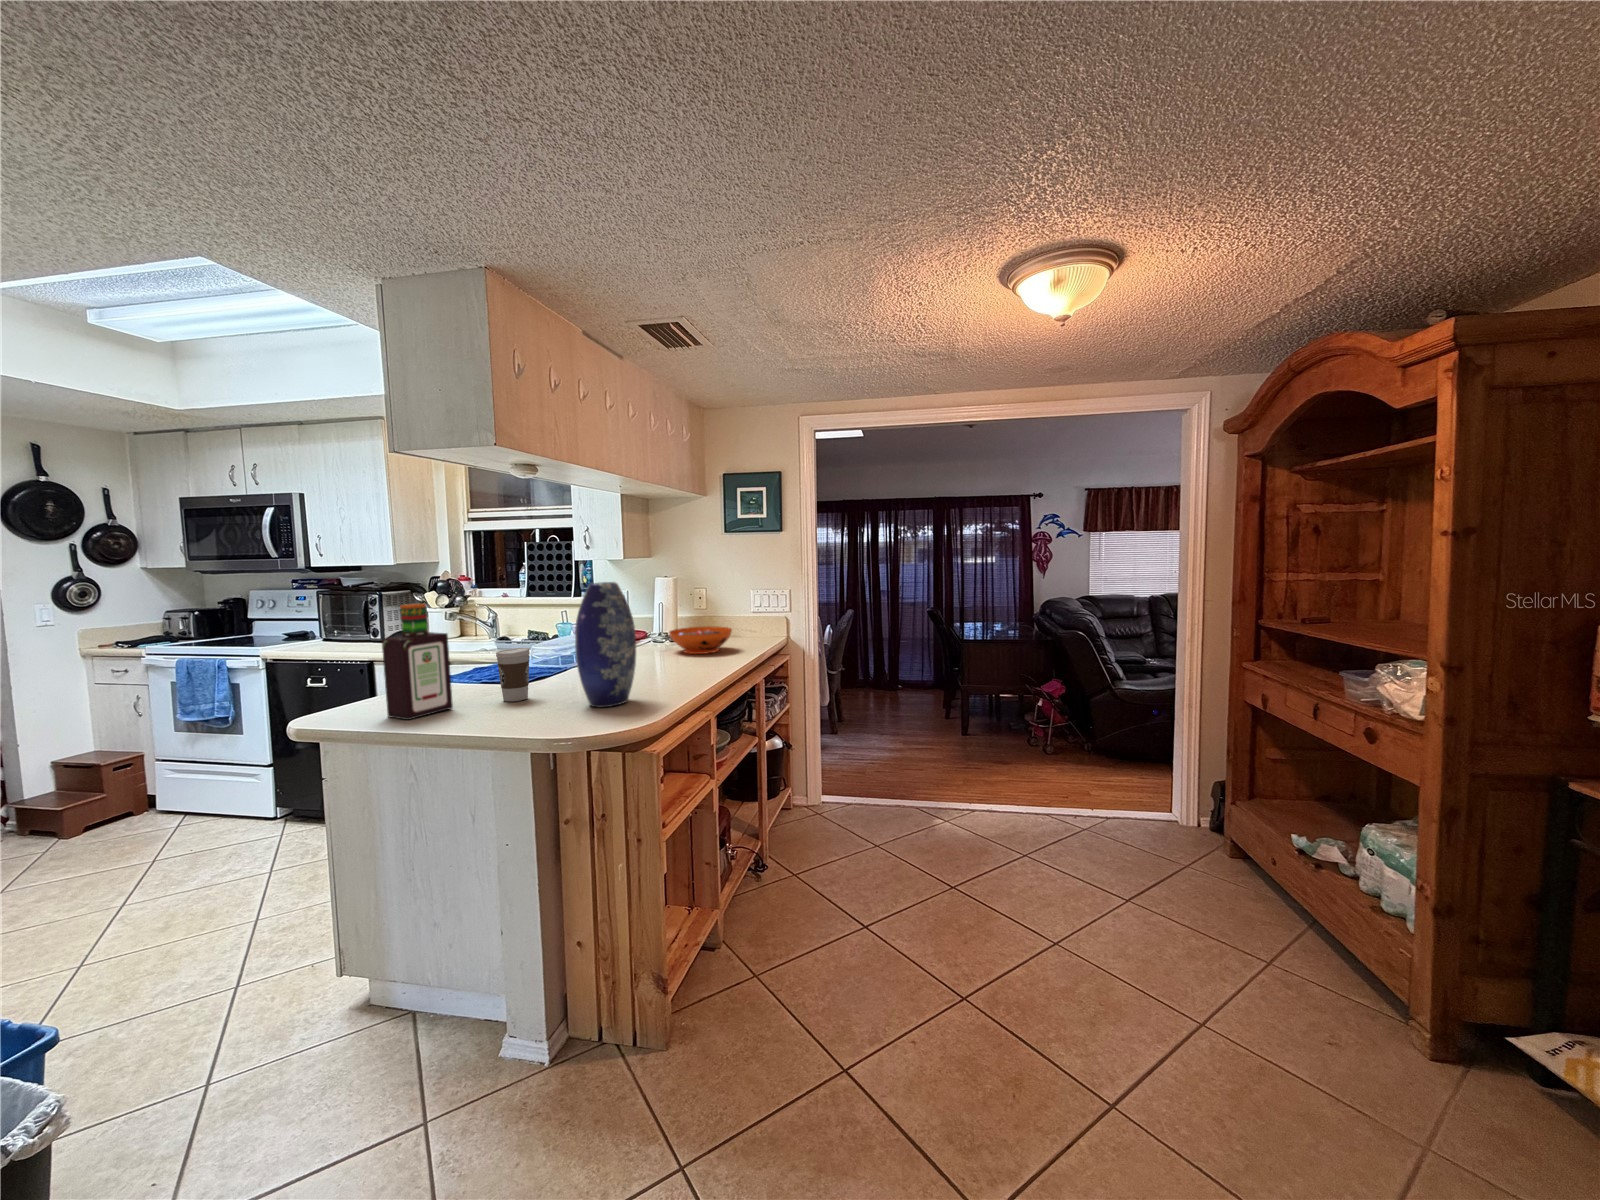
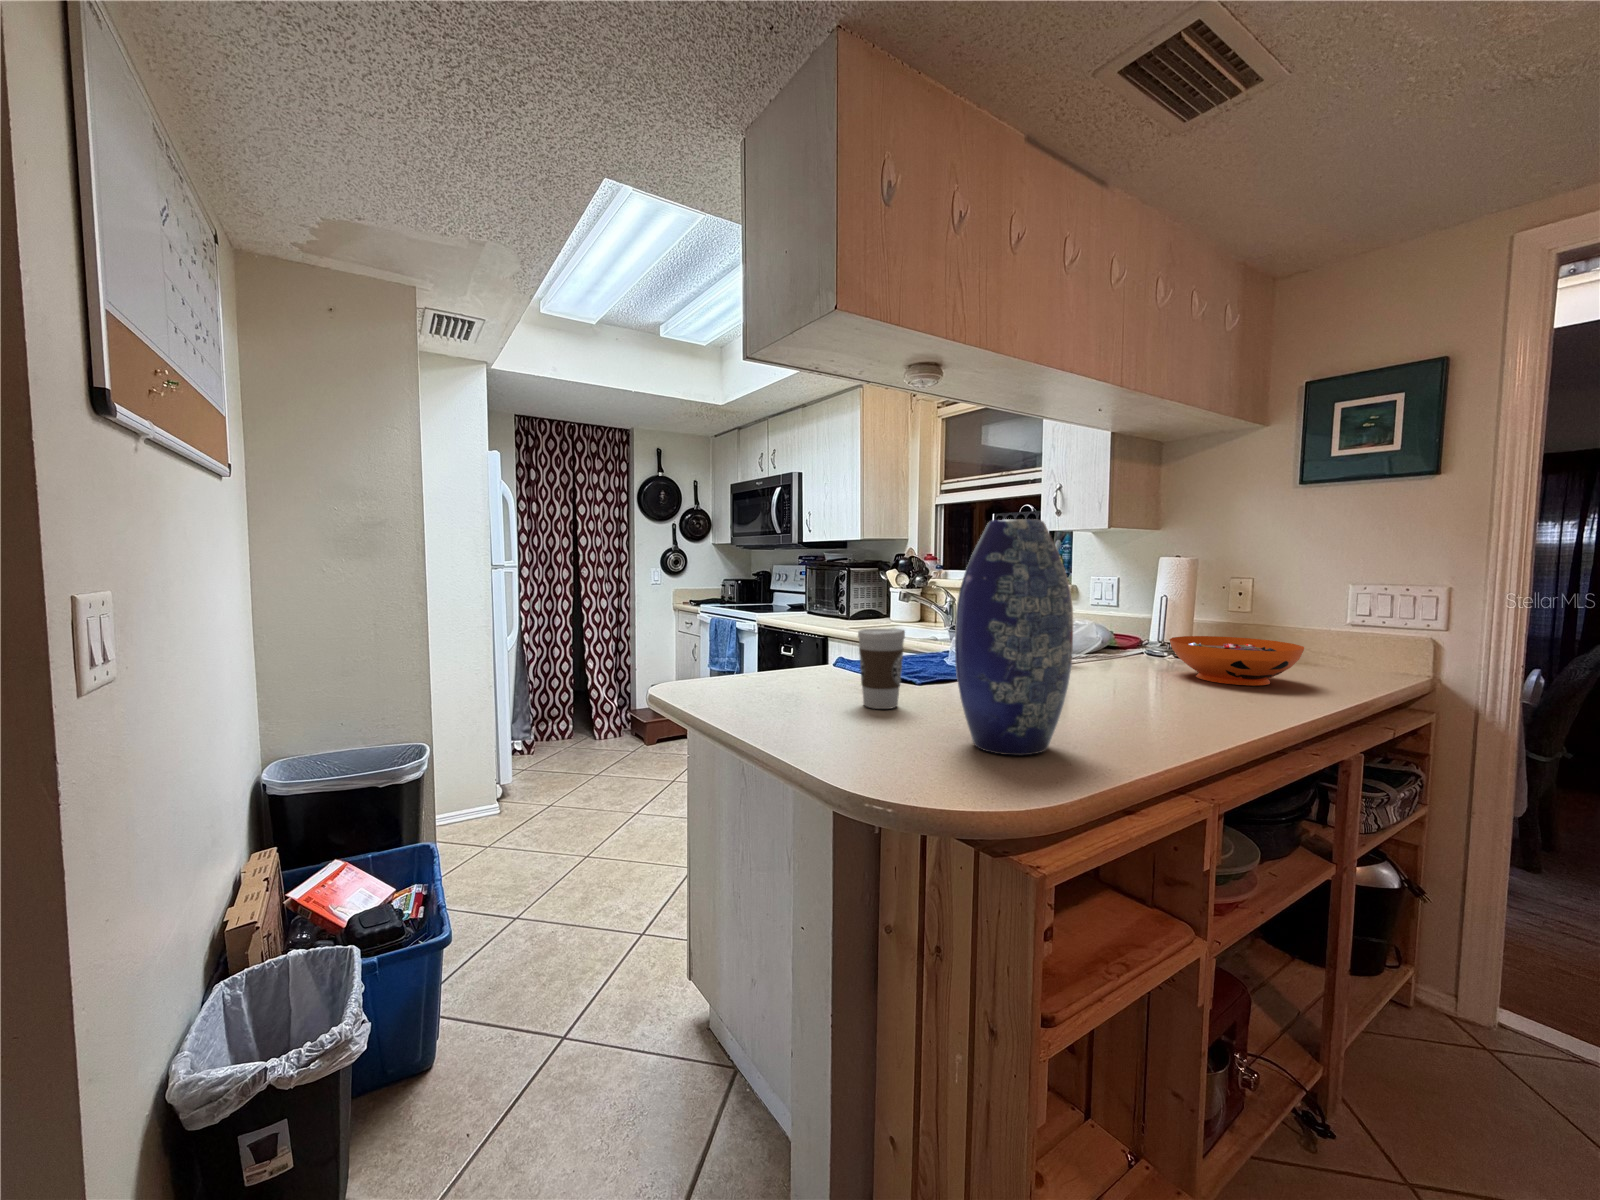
bottle: present [382,604,453,720] -> none [720,550,794,707]

